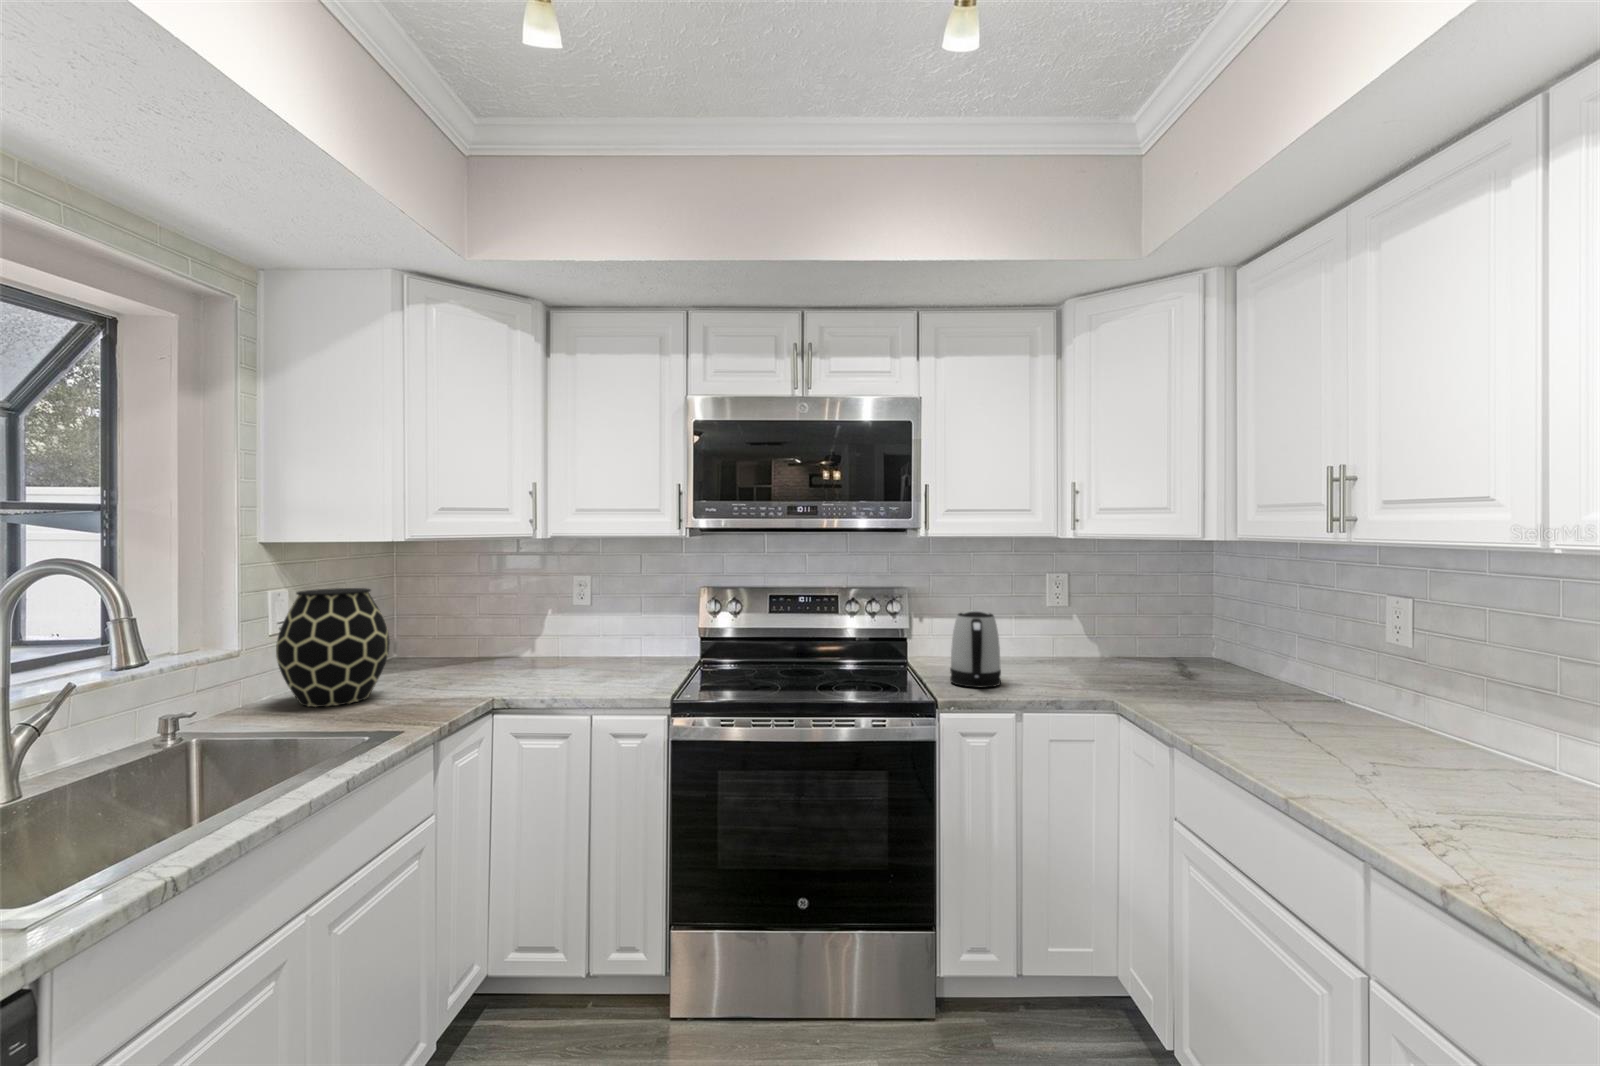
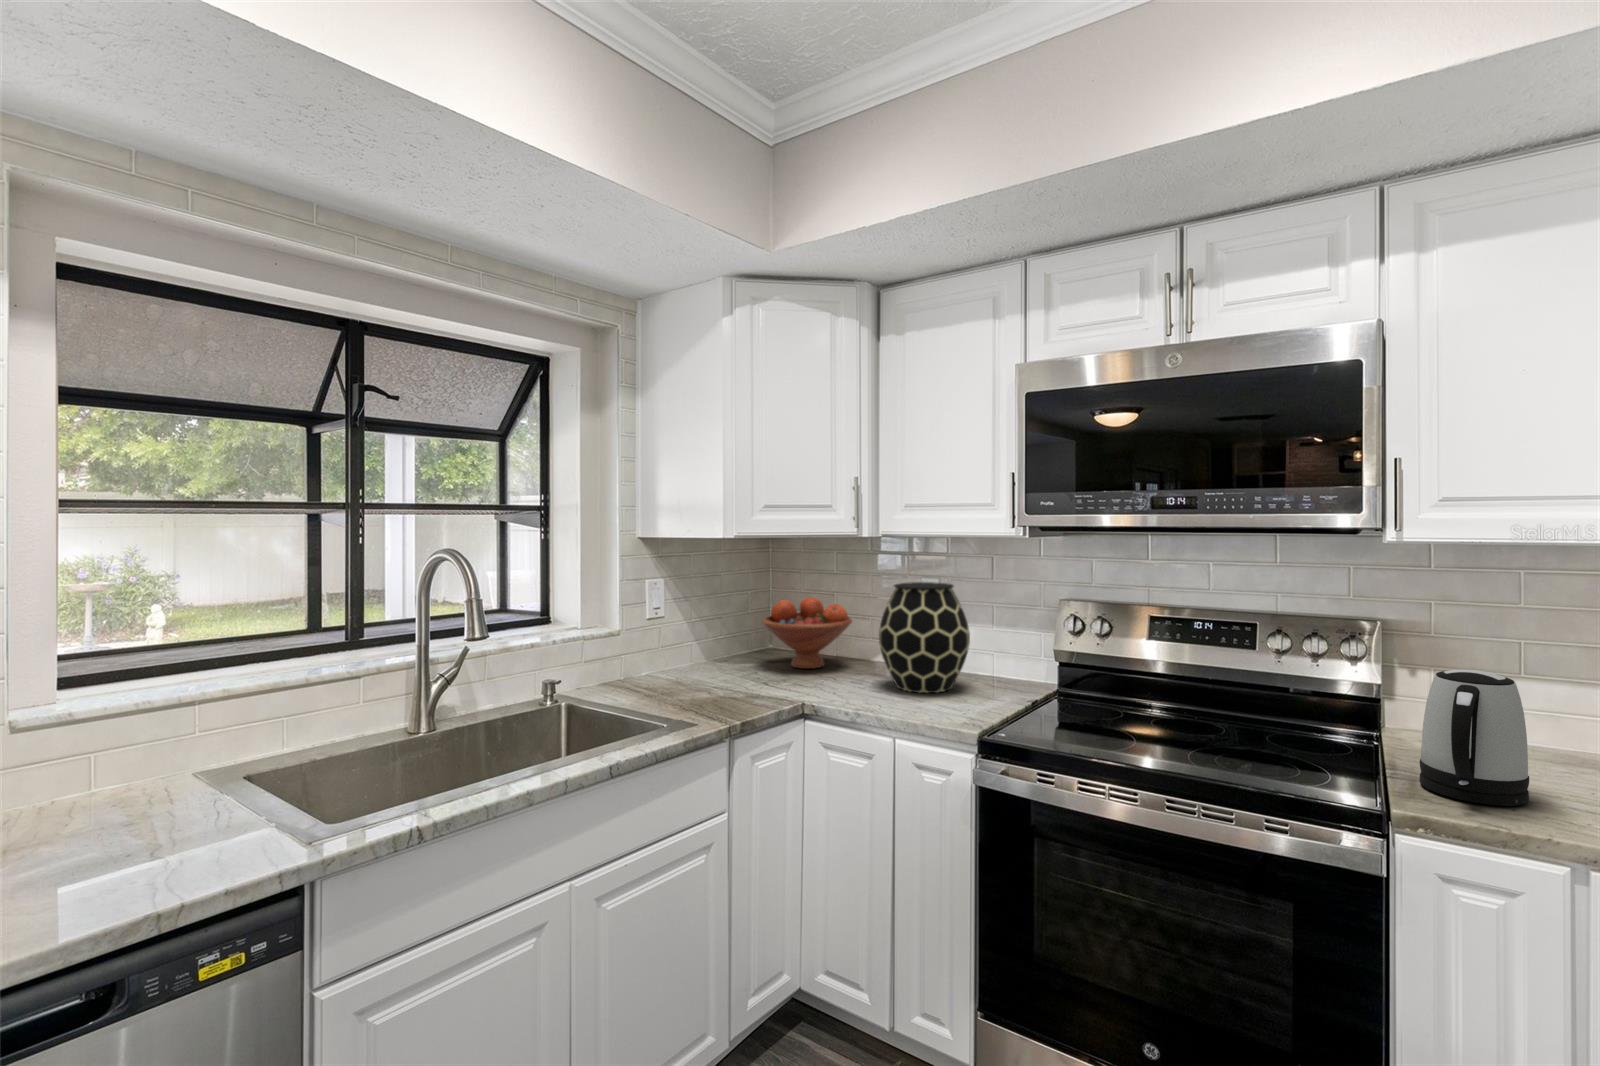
vase: present [276,588,390,707] -> present [879,582,970,693]
fruit bowl: none [404,602,504,674] -> present [763,597,852,669]

